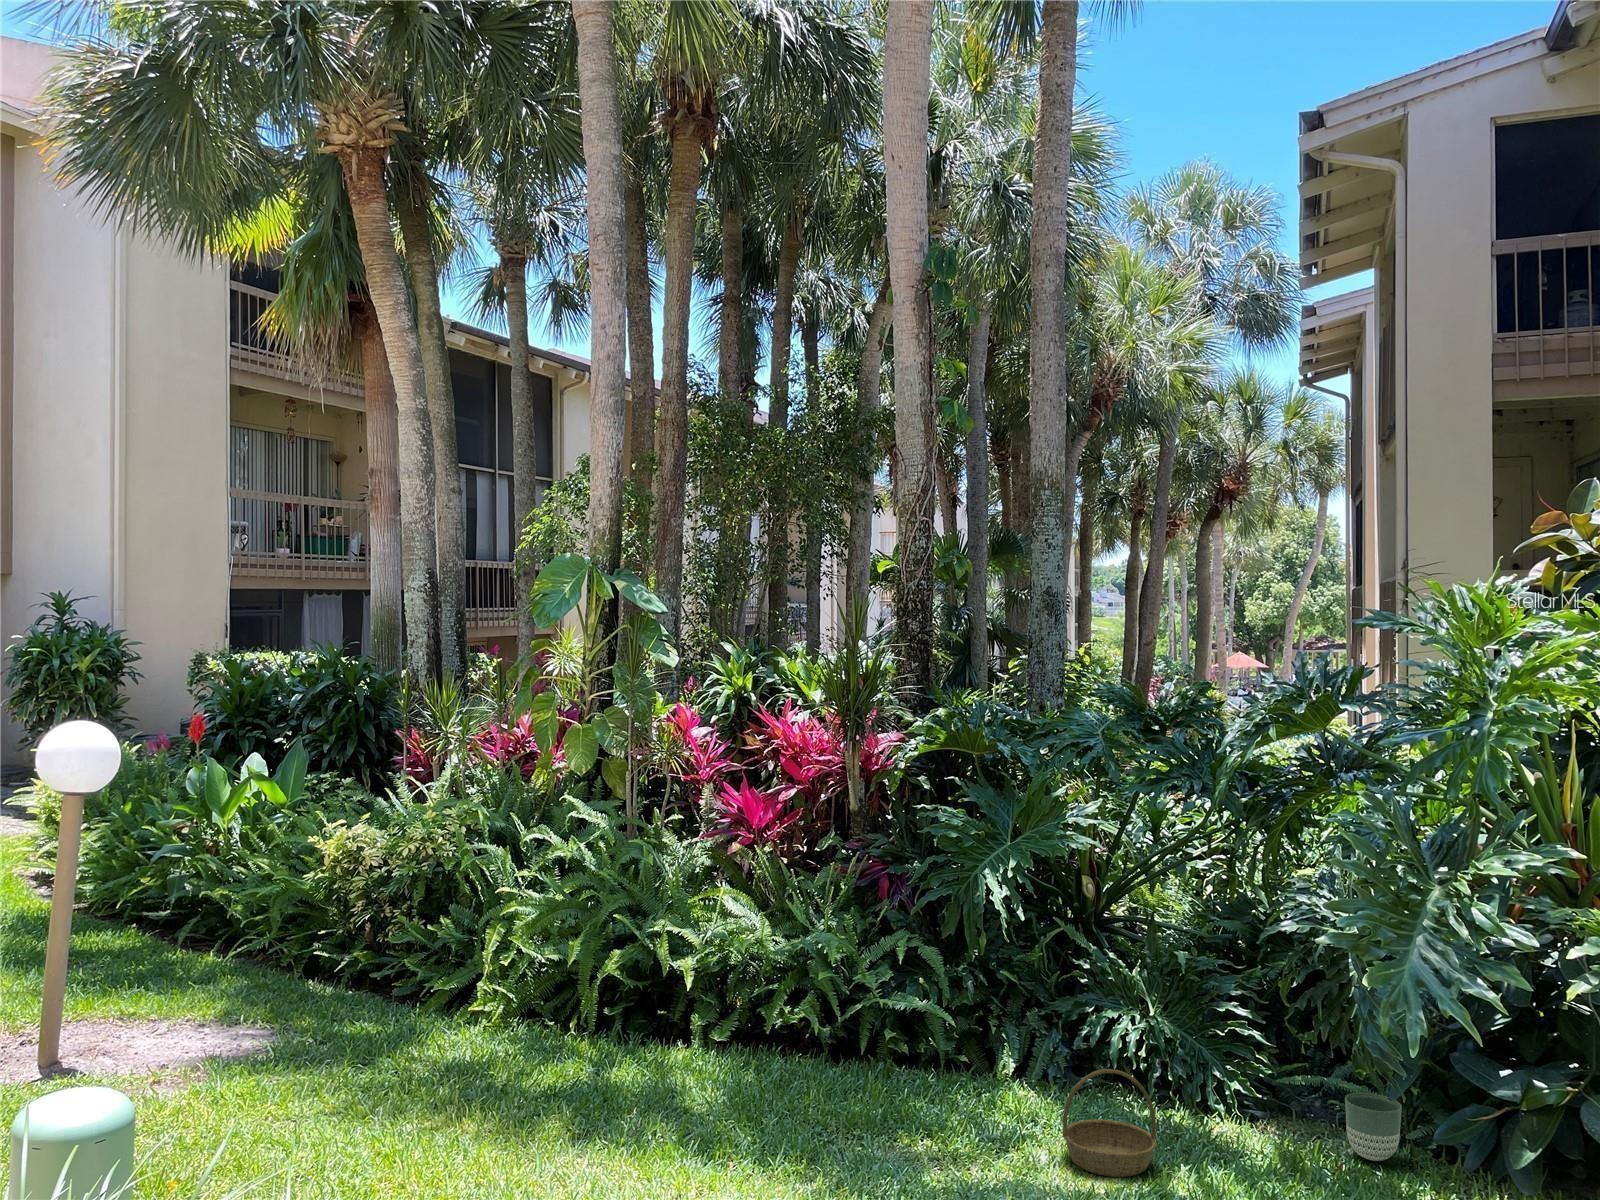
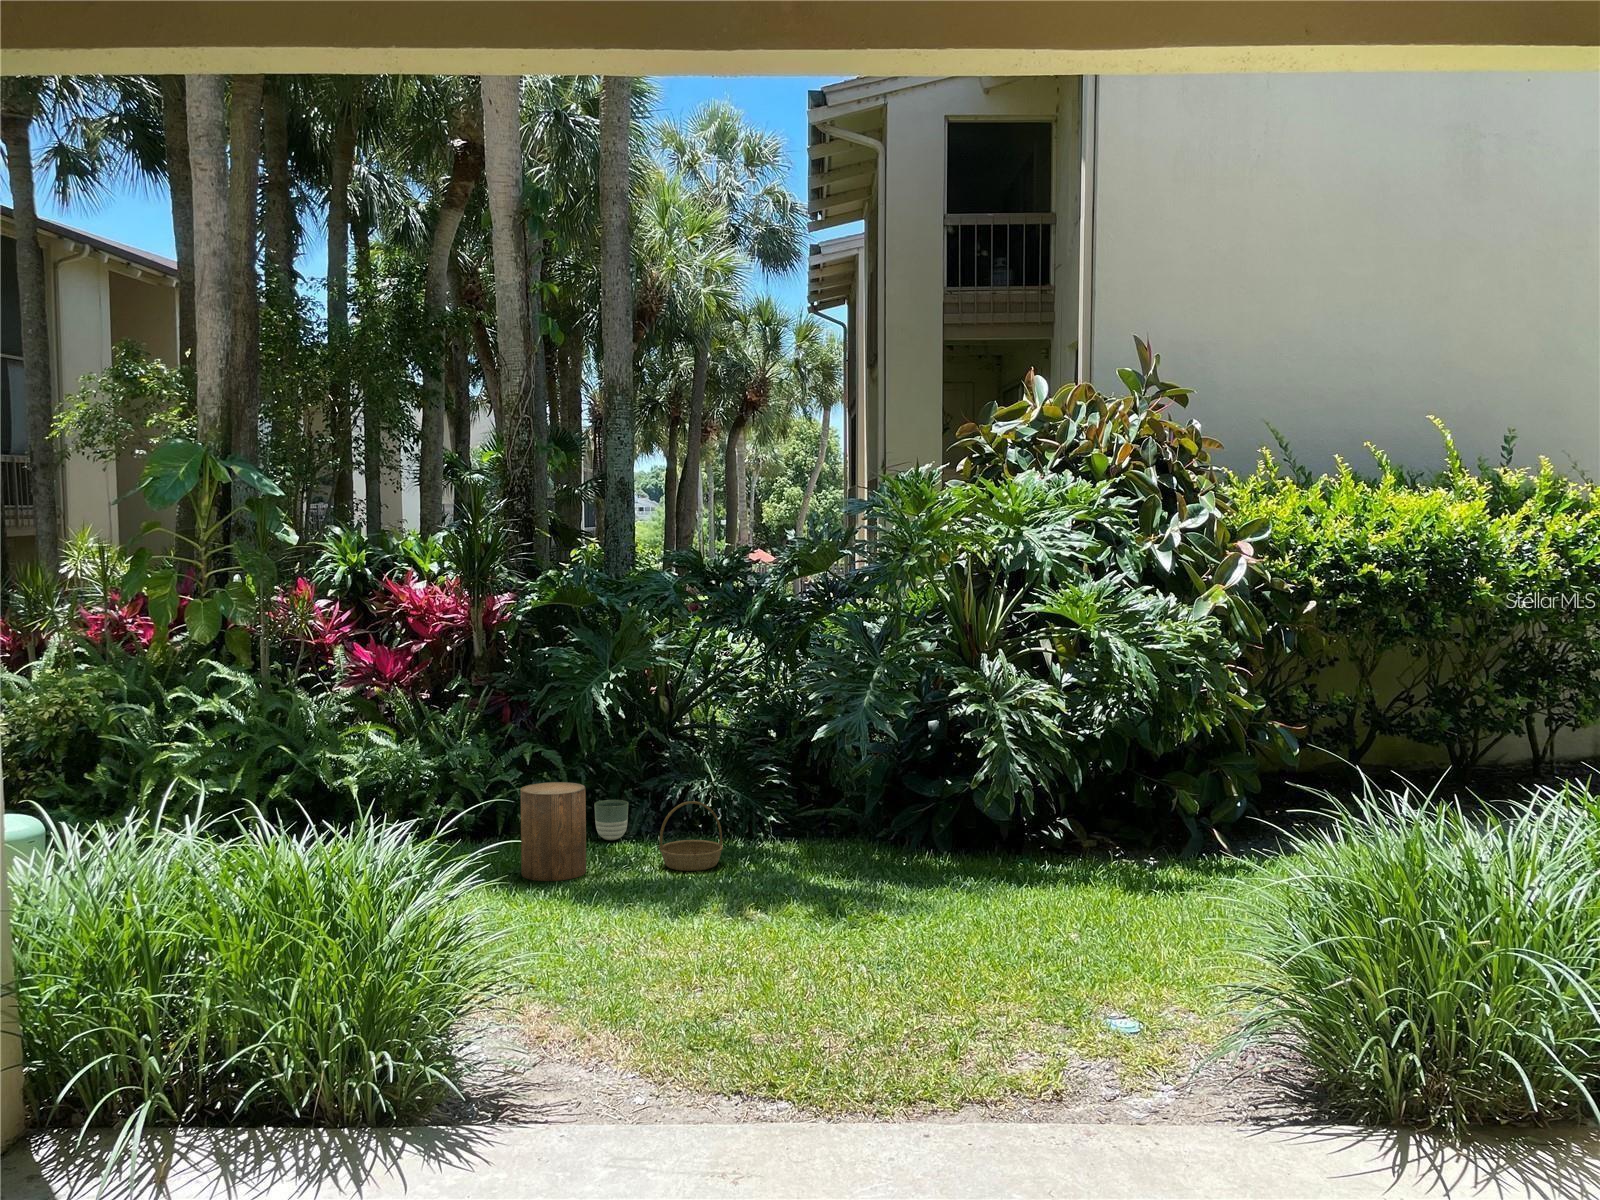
stool: none [870,1016,960,1166] -> present [520,782,586,881]
planter: present [1345,1093,1402,1161] -> present [594,800,628,840]

